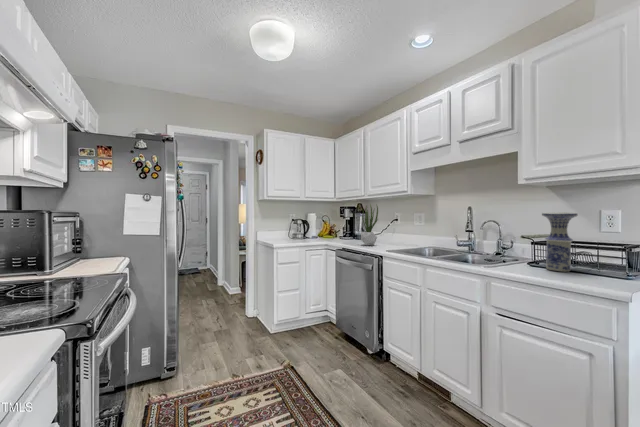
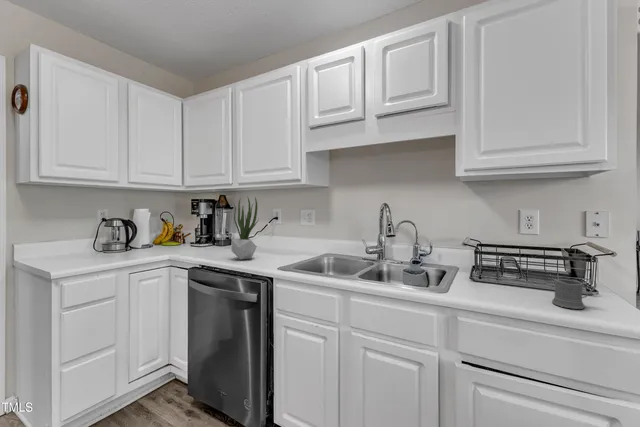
vase: present [542,213,578,272] -> none [491,214,531,288]
mug: none [579,262,618,285] -> present [552,279,596,309]

